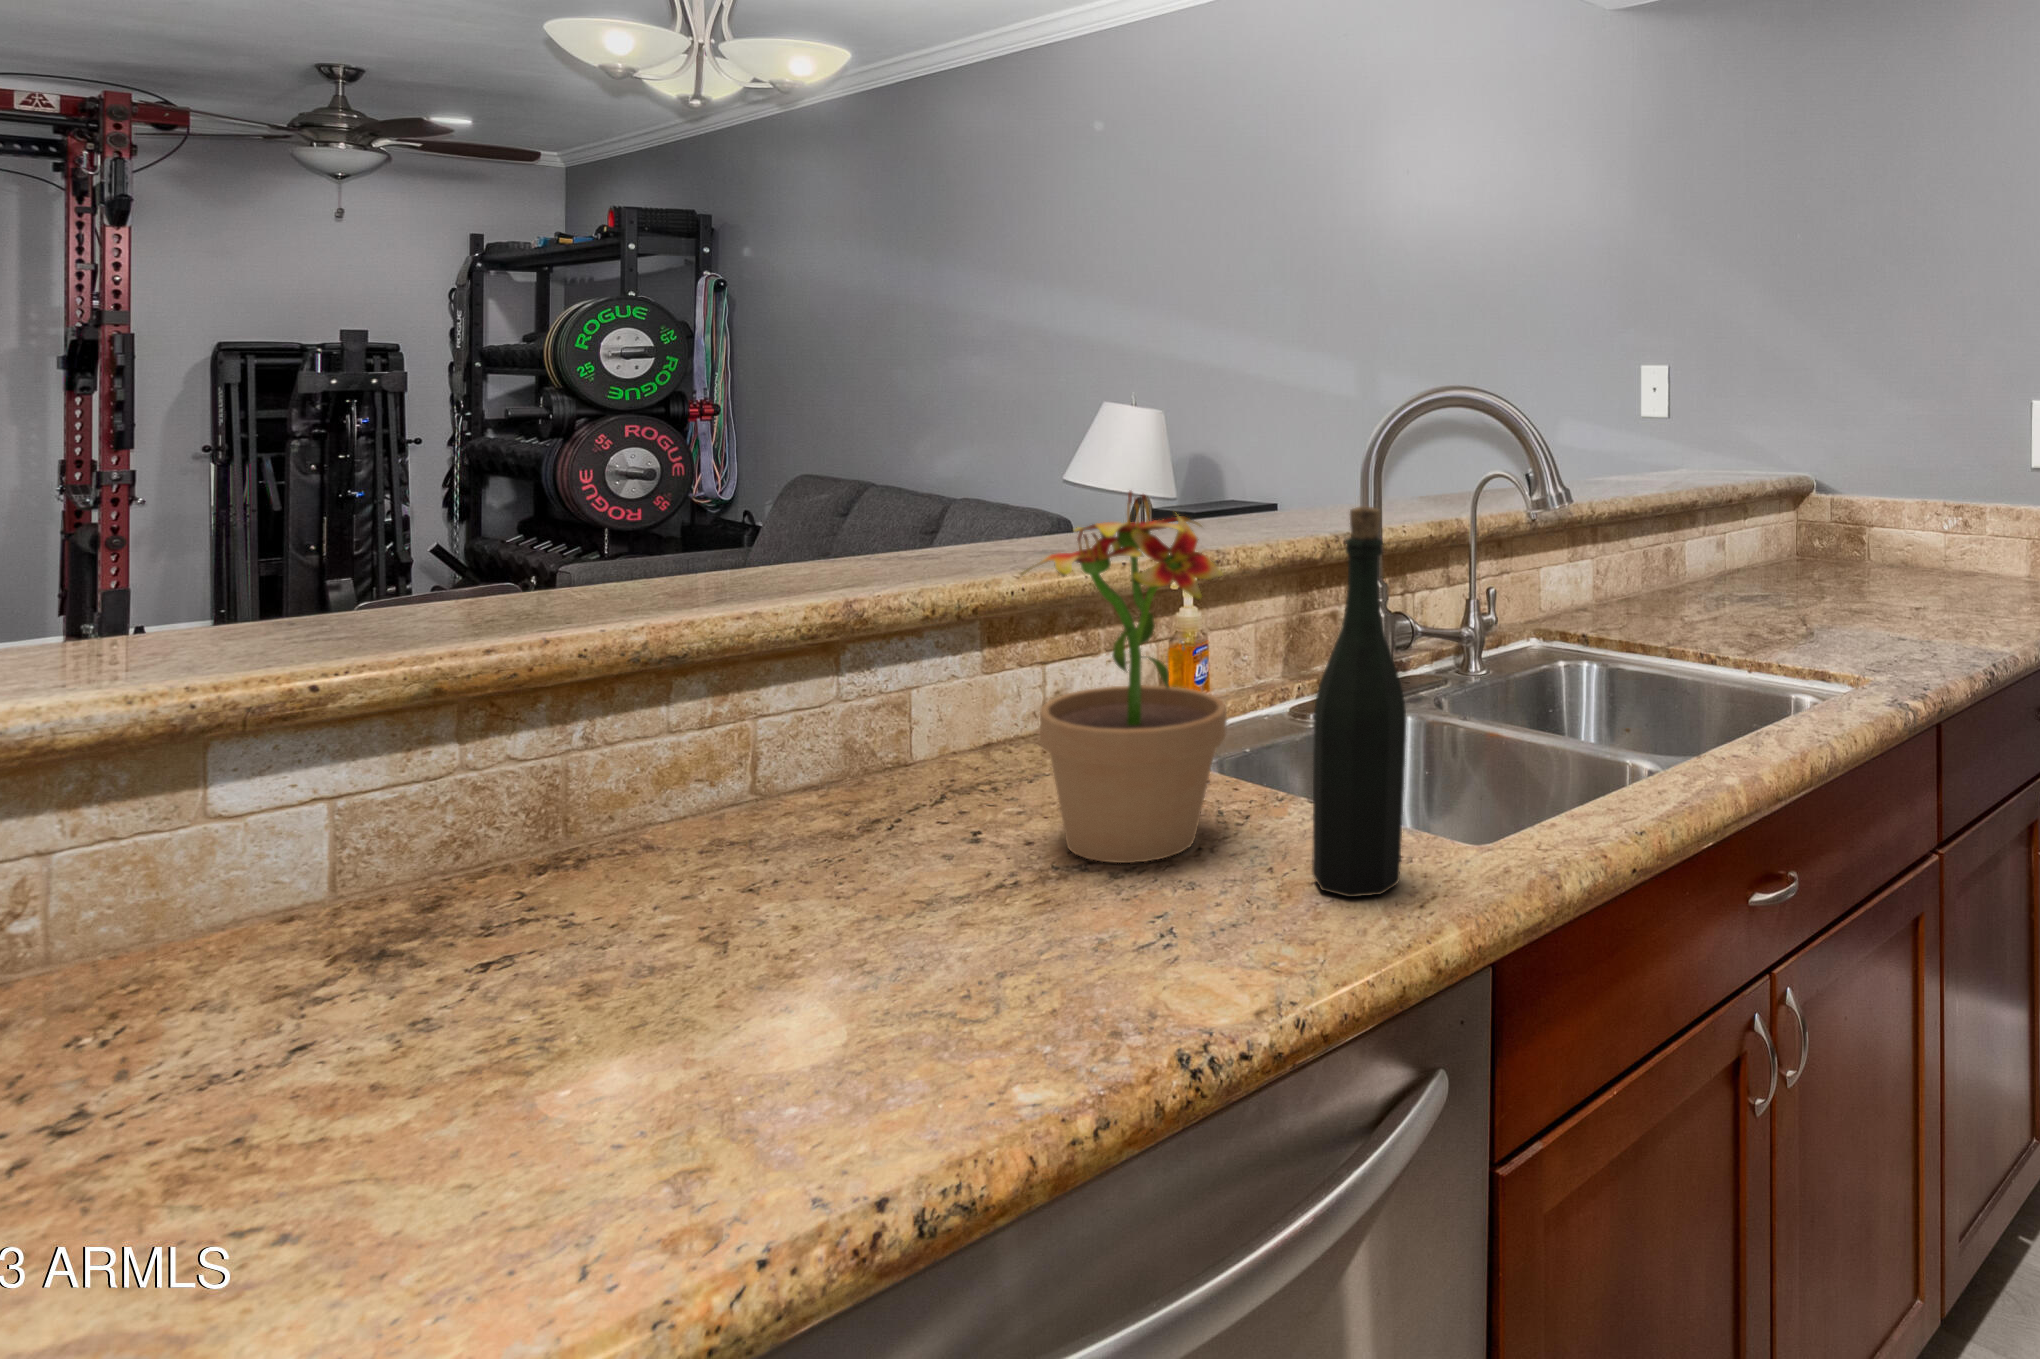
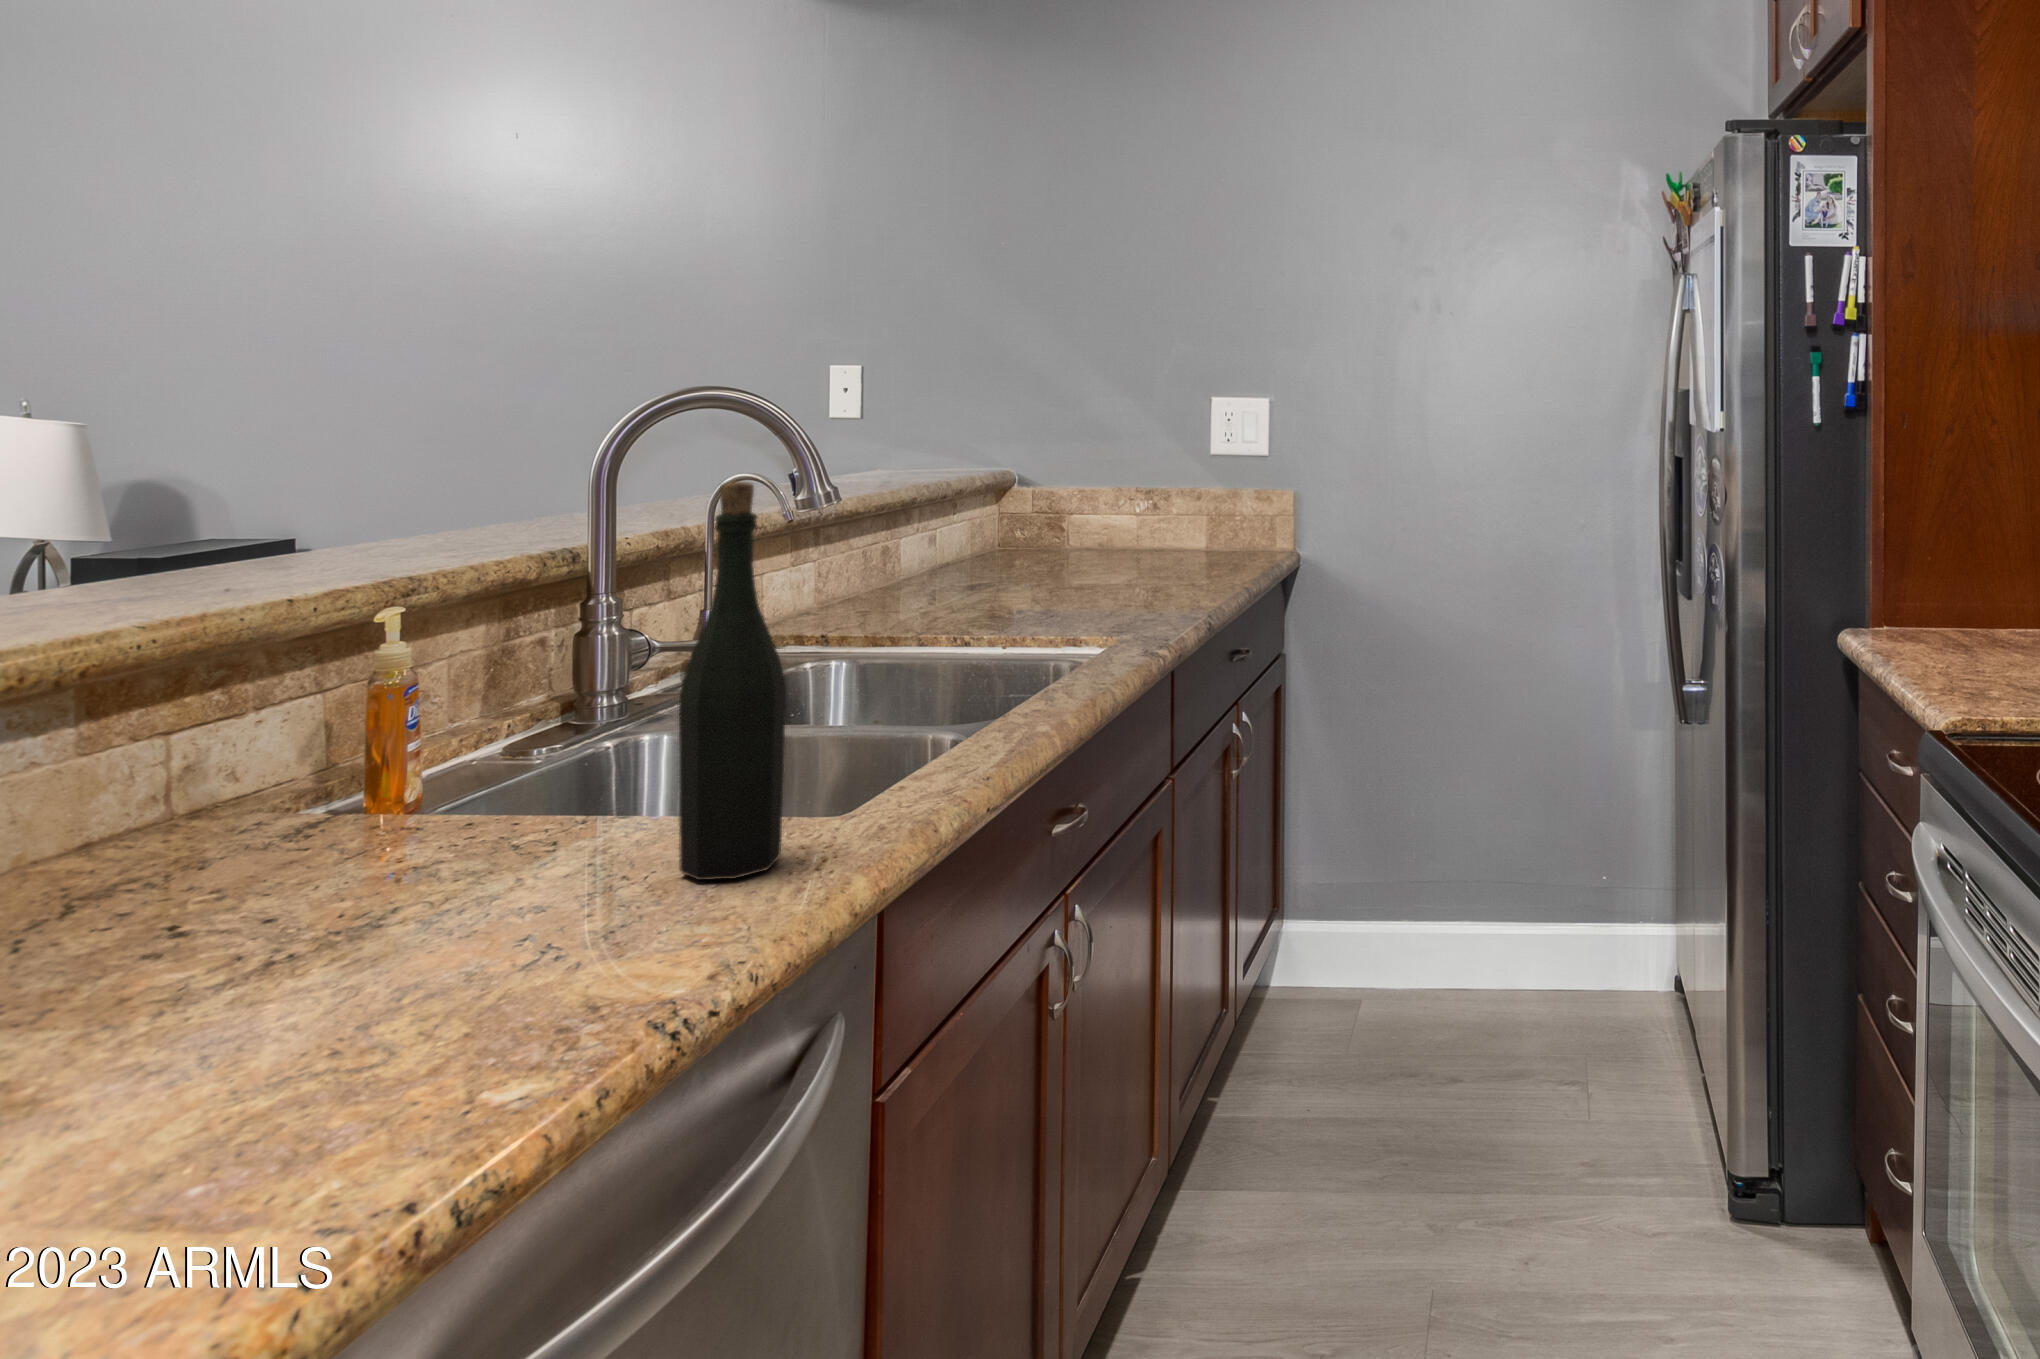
potted plant: present [1021,491,1227,863] -> none [260,485,544,915]

